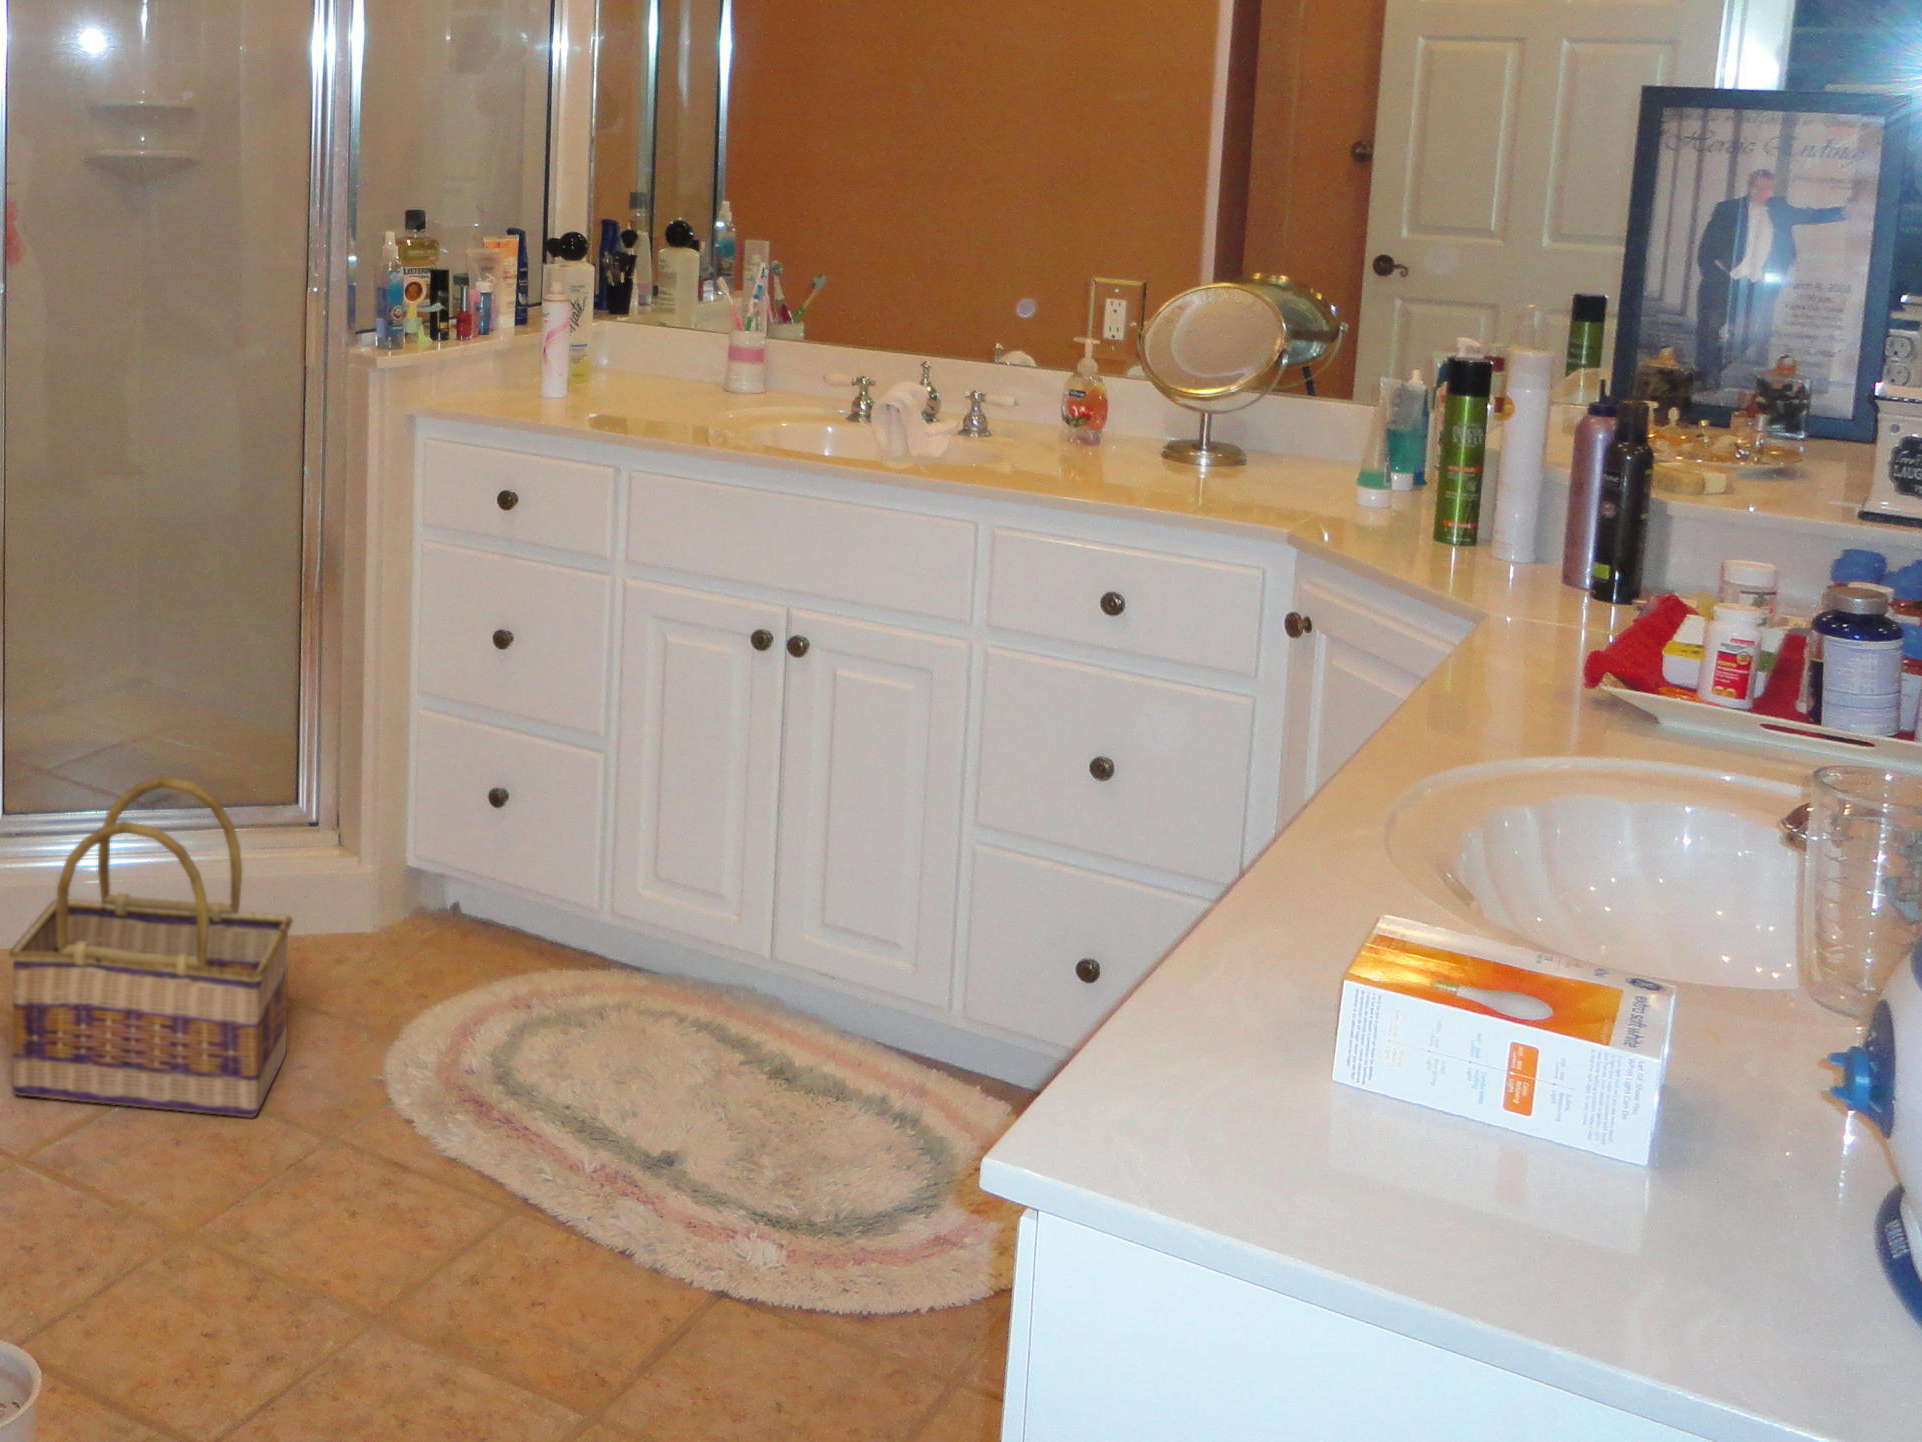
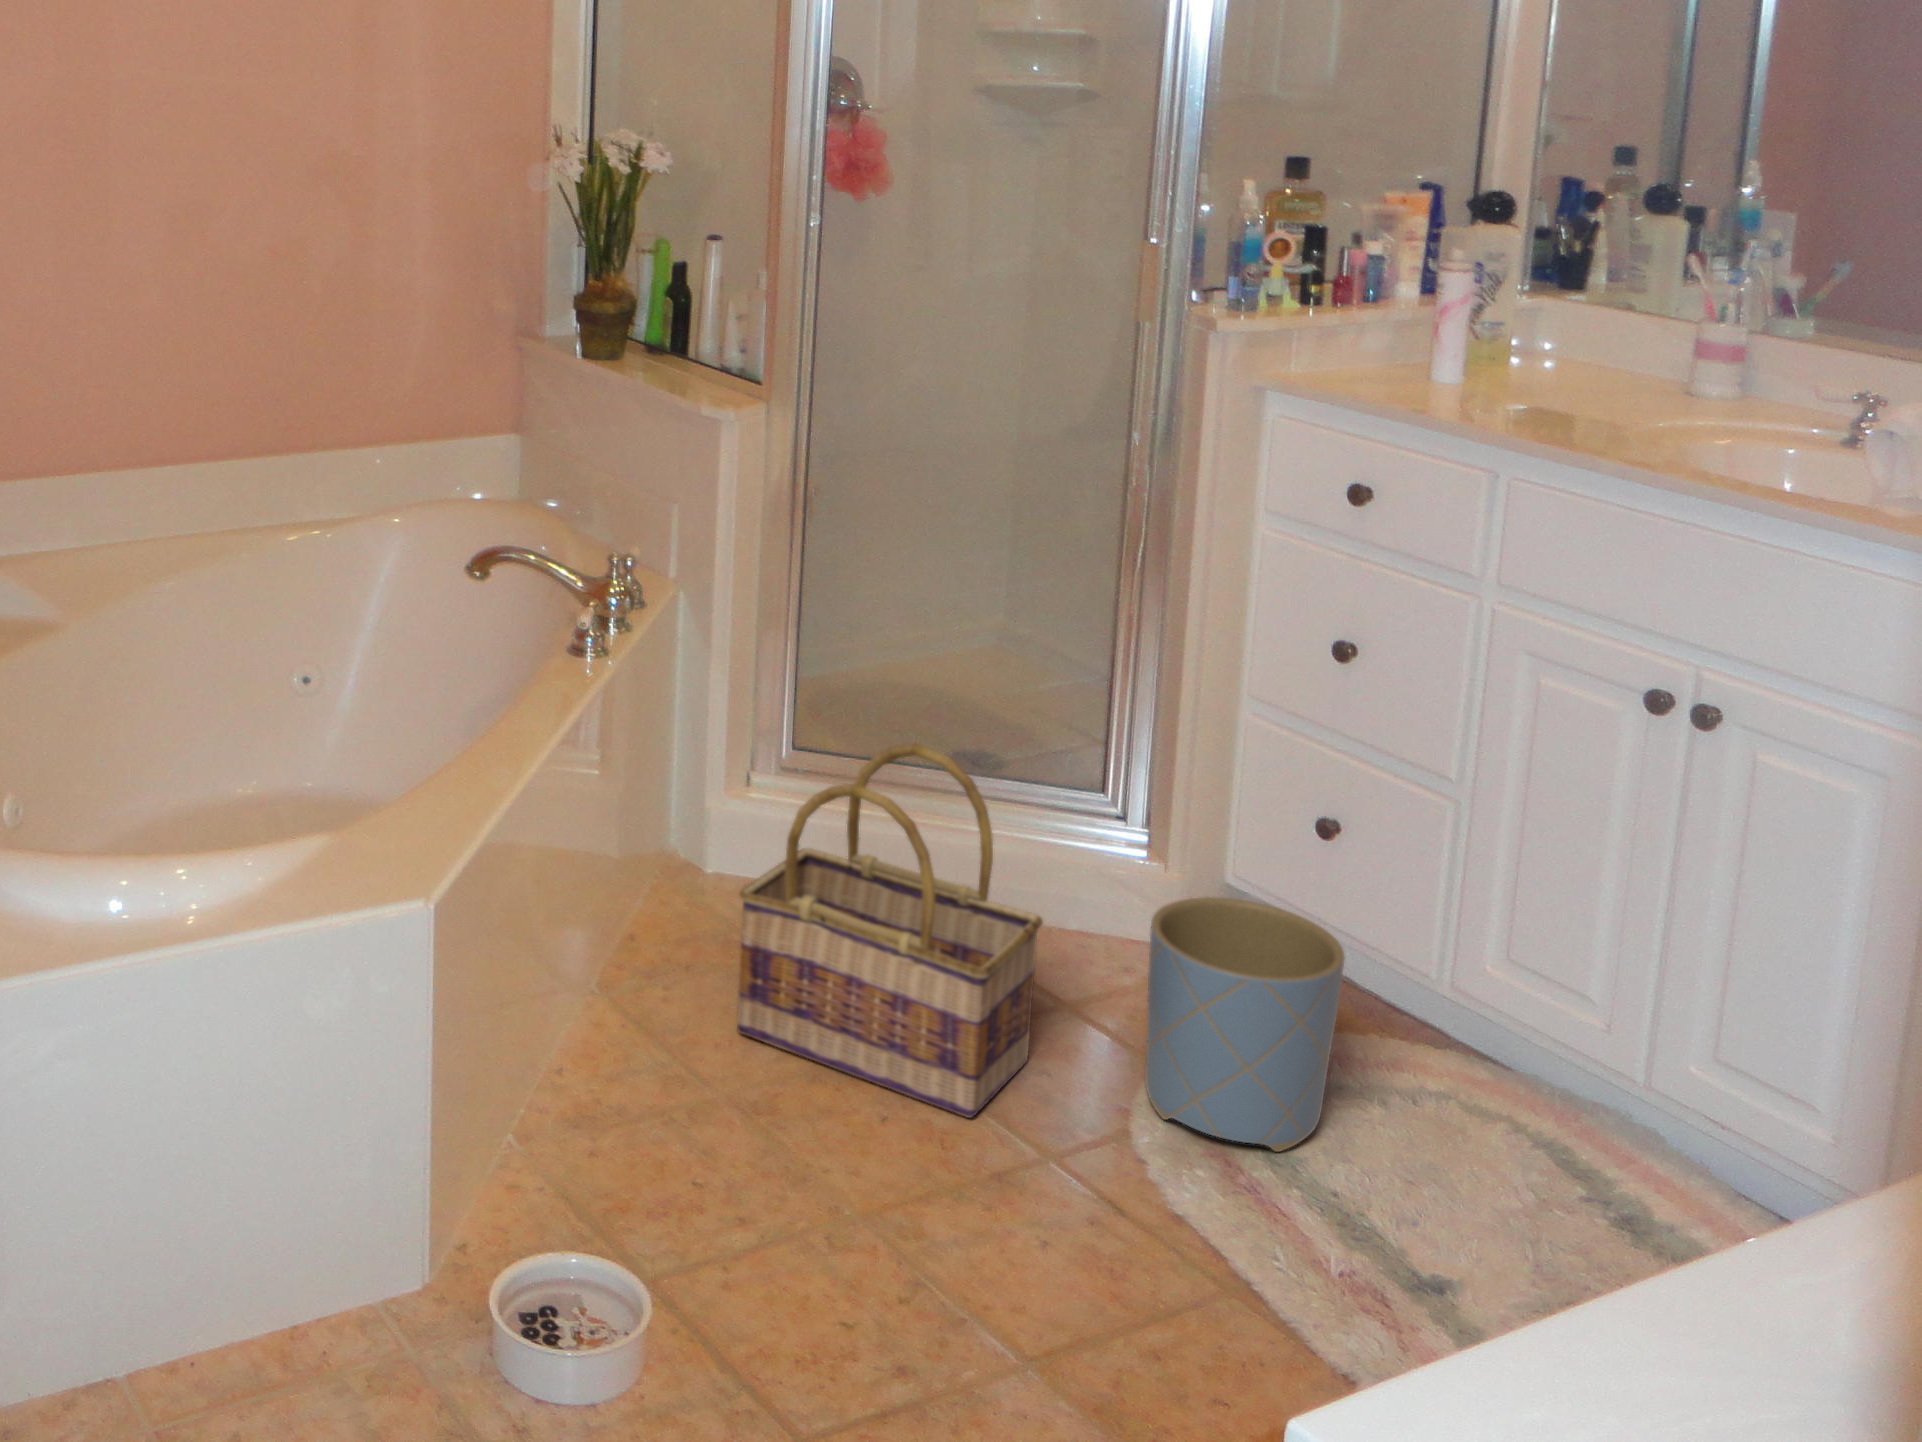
planter: none [388,865,548,1078] -> present [1145,897,1344,1152]

